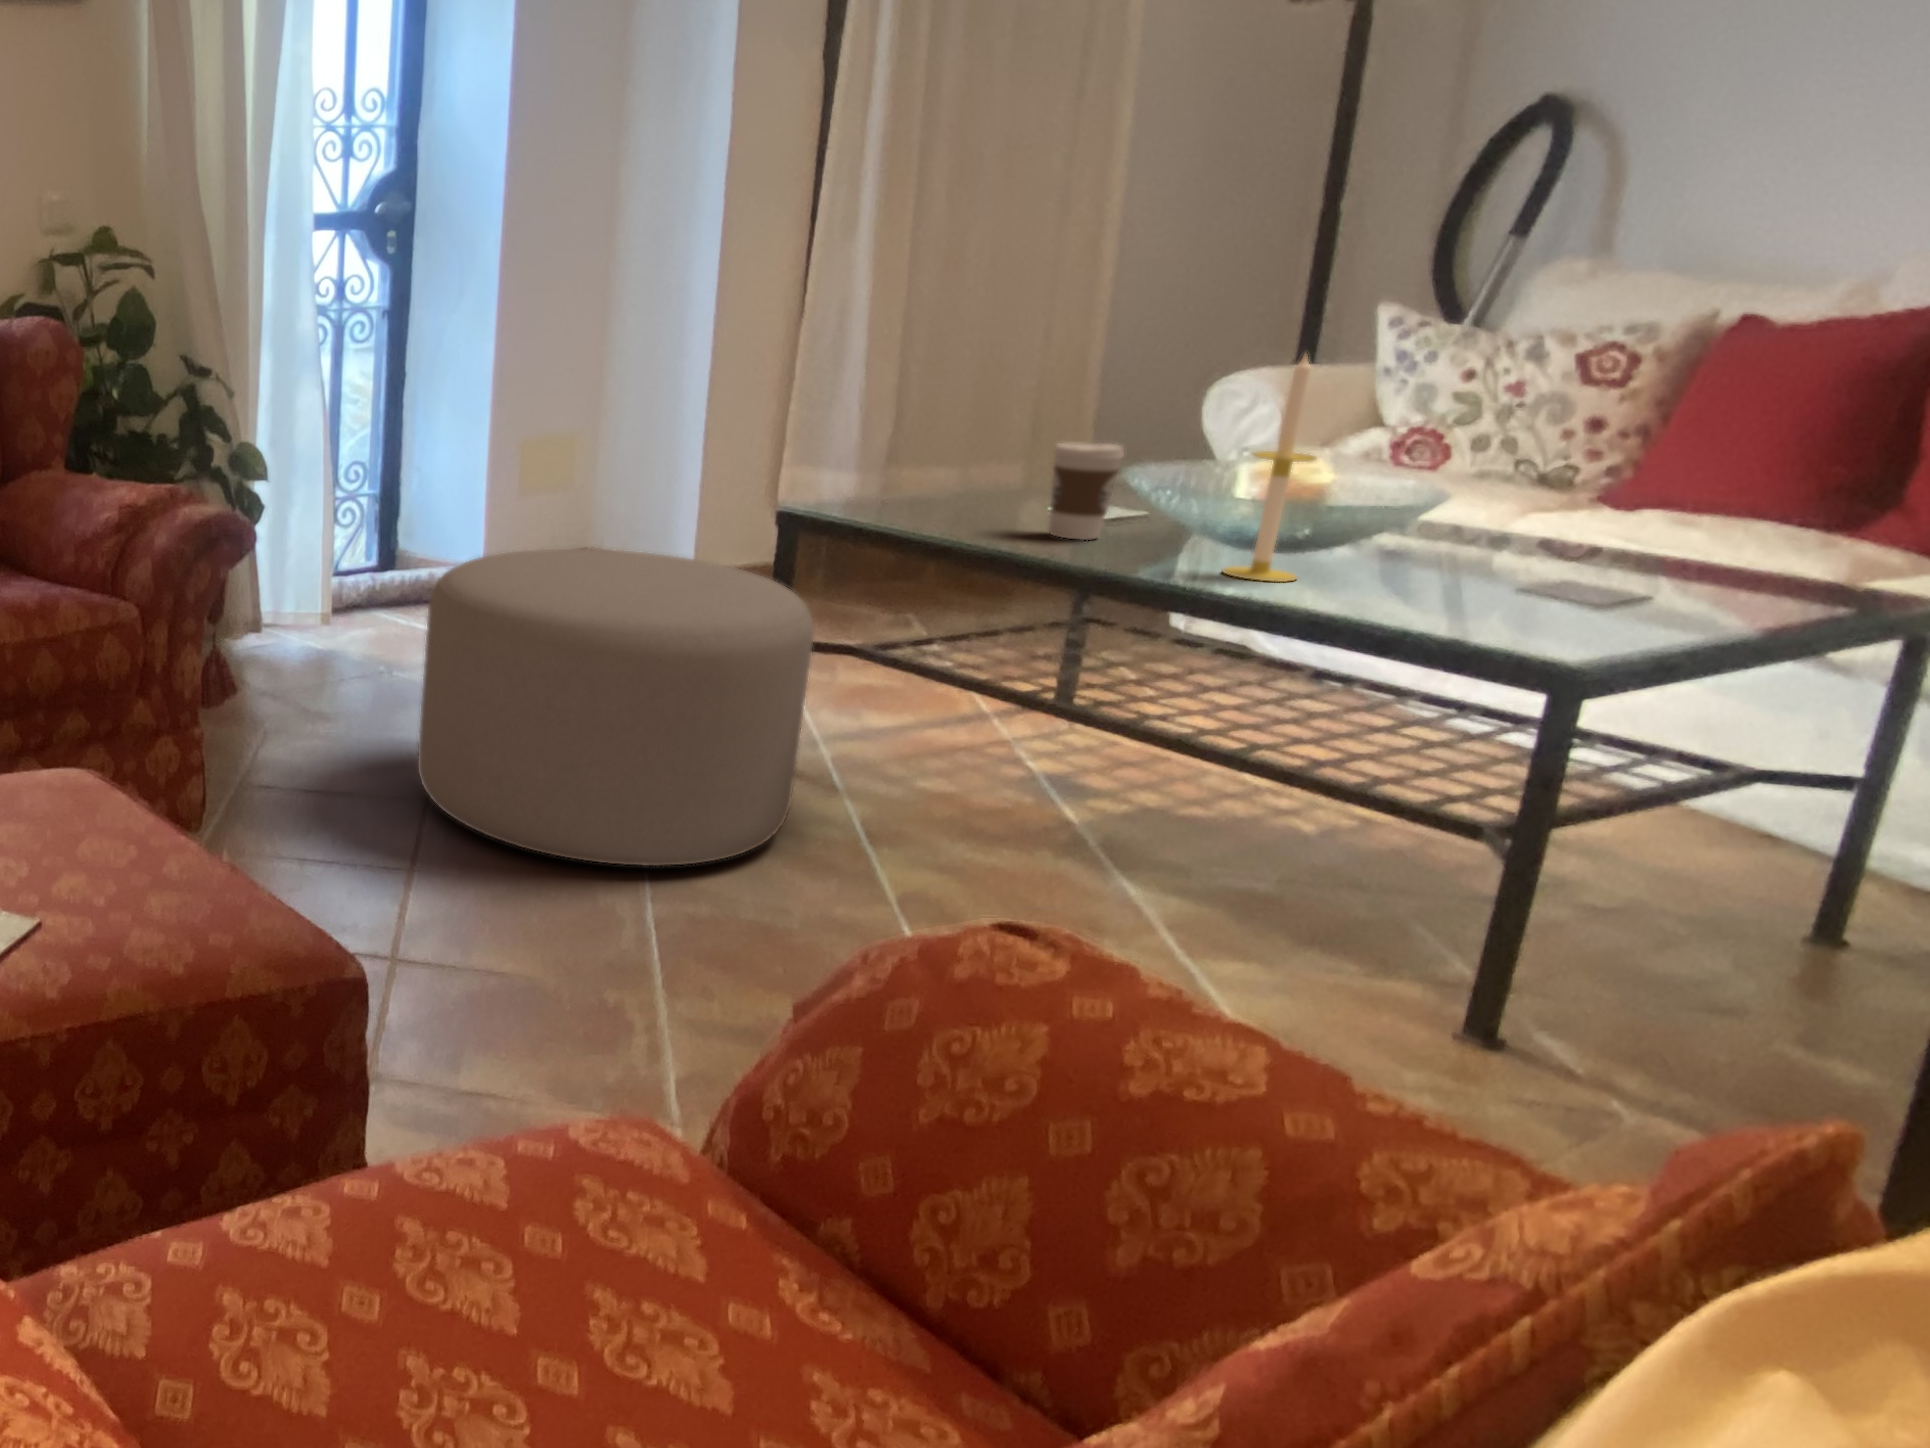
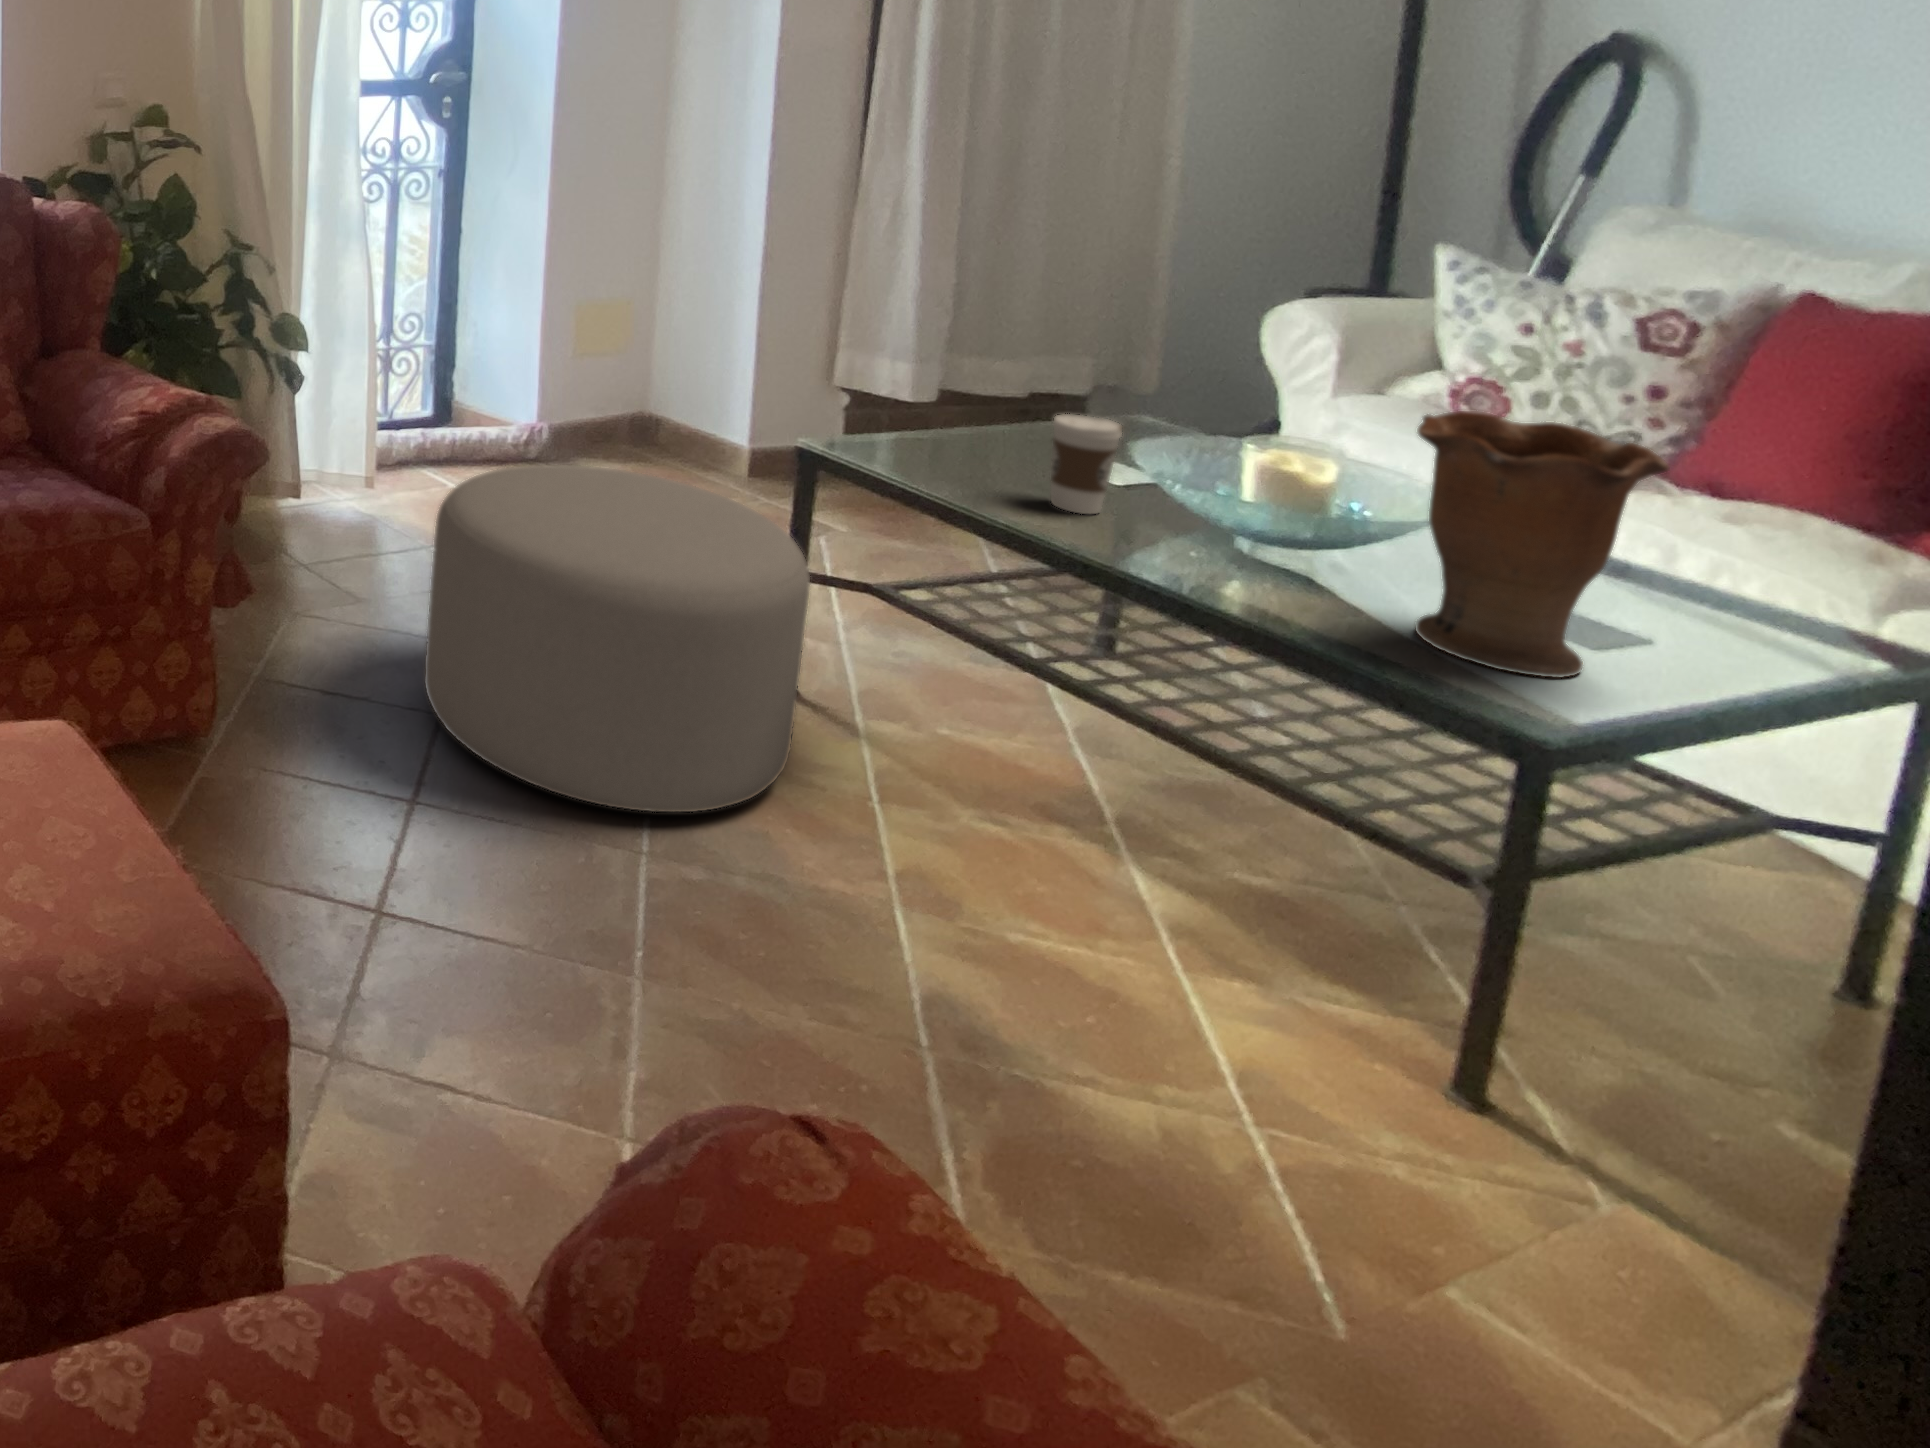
candle: present [1223,354,1316,582] -> none [1211,373,1300,596]
vase: none [1430,369,1698,618] -> present [1416,411,1669,677]

